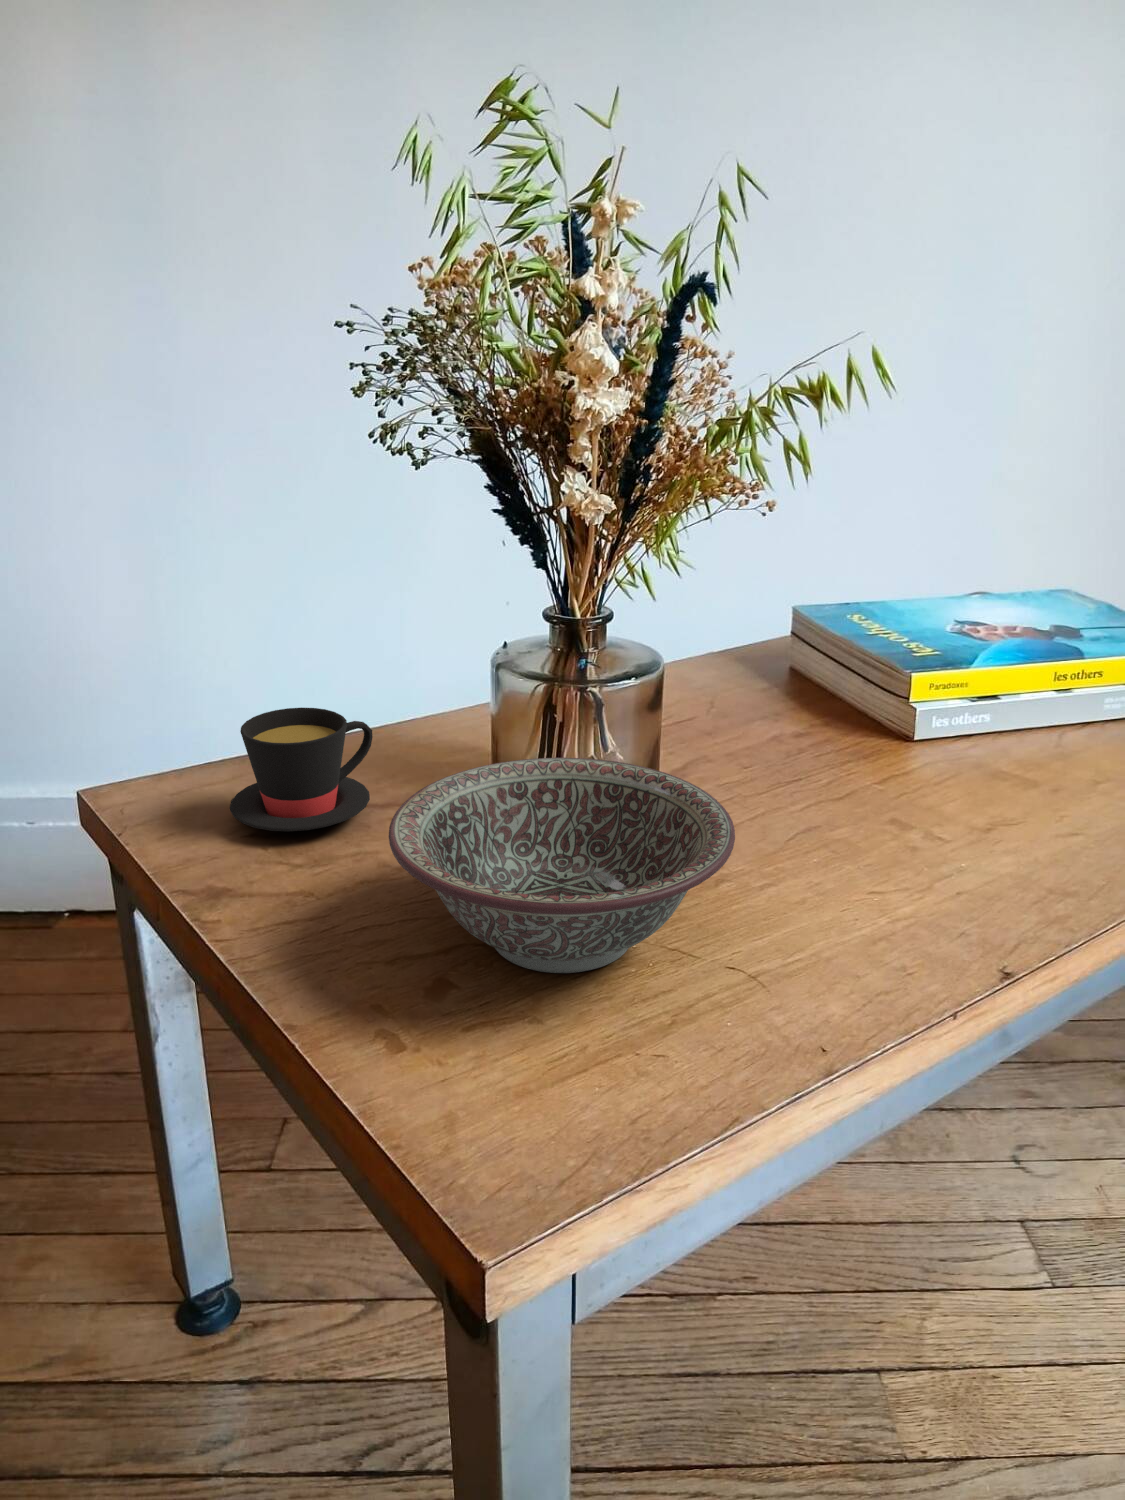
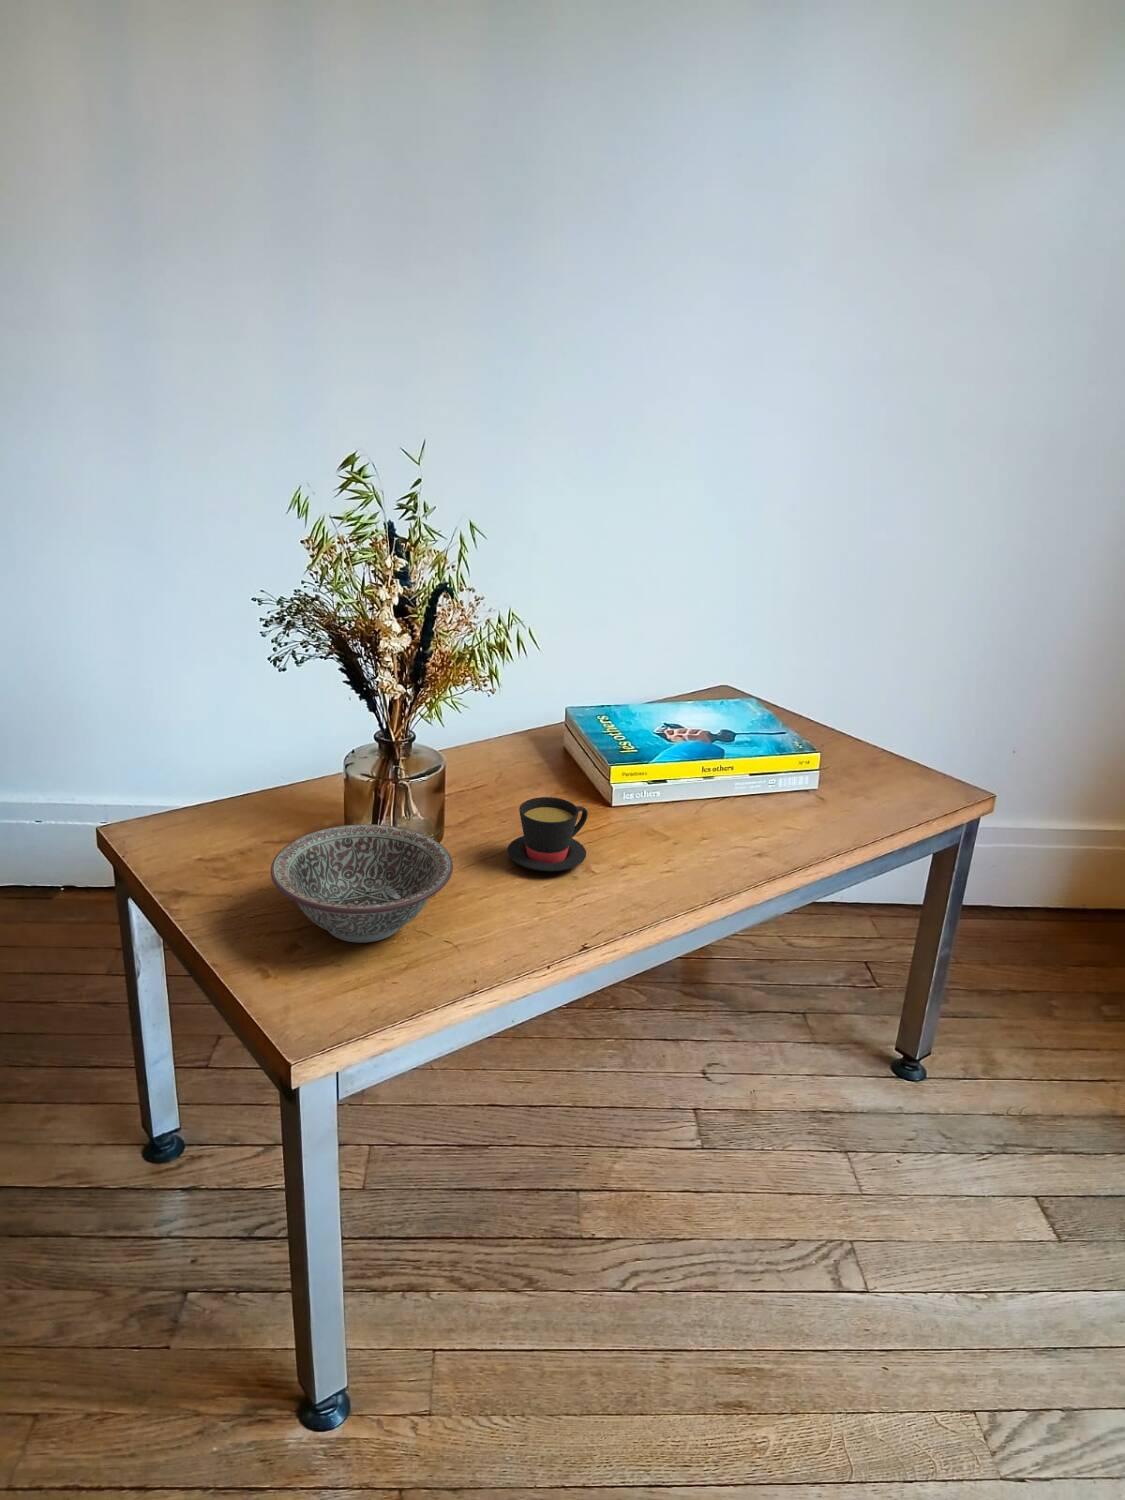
teacup: present [230,708,373,831] -> present [507,797,588,871]

